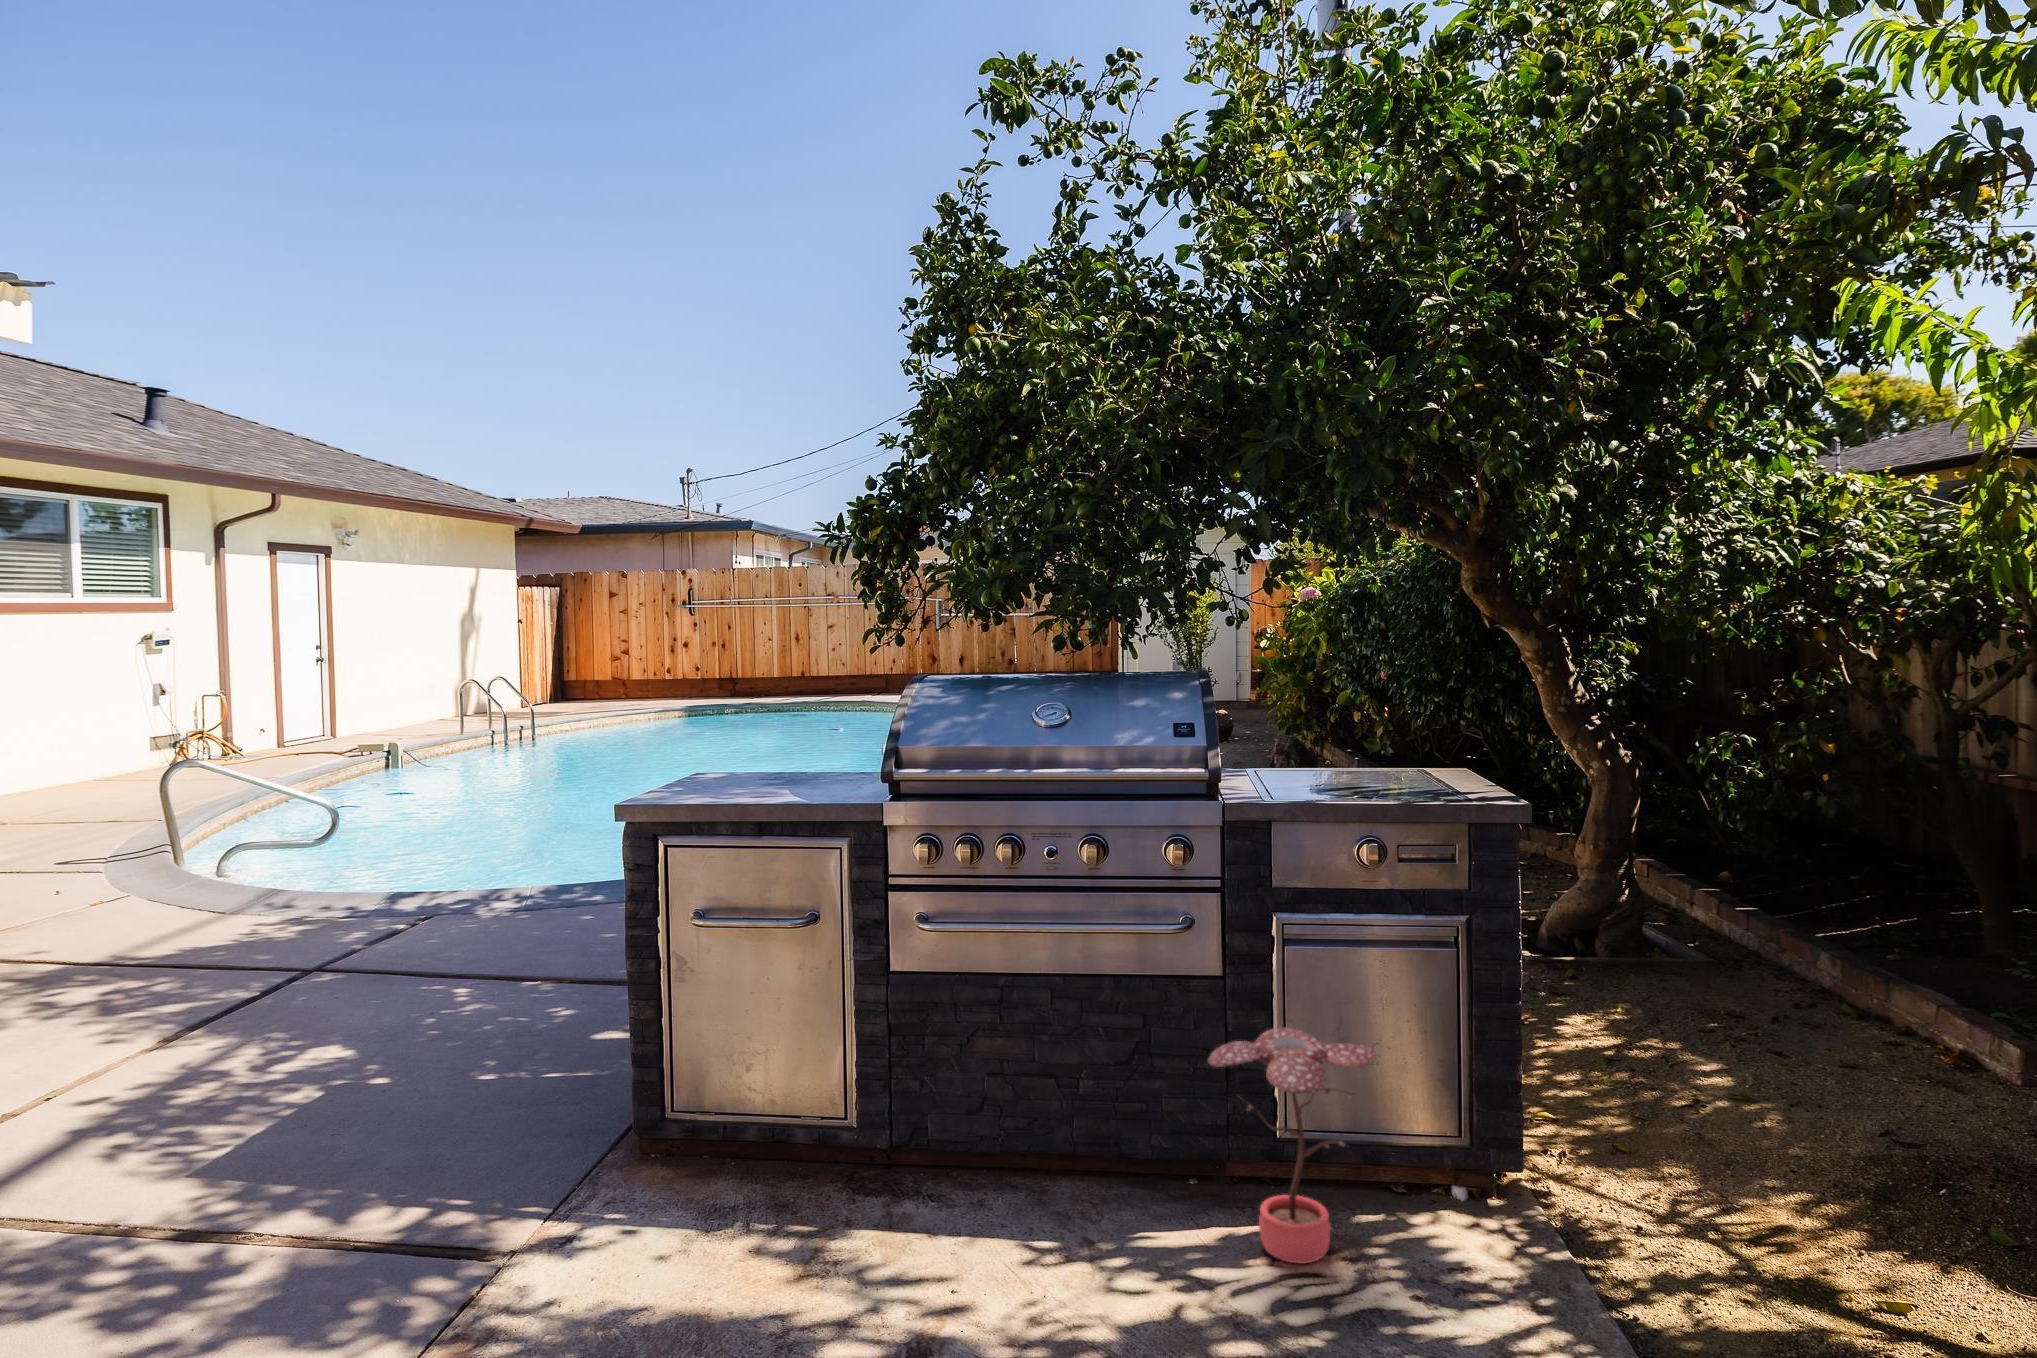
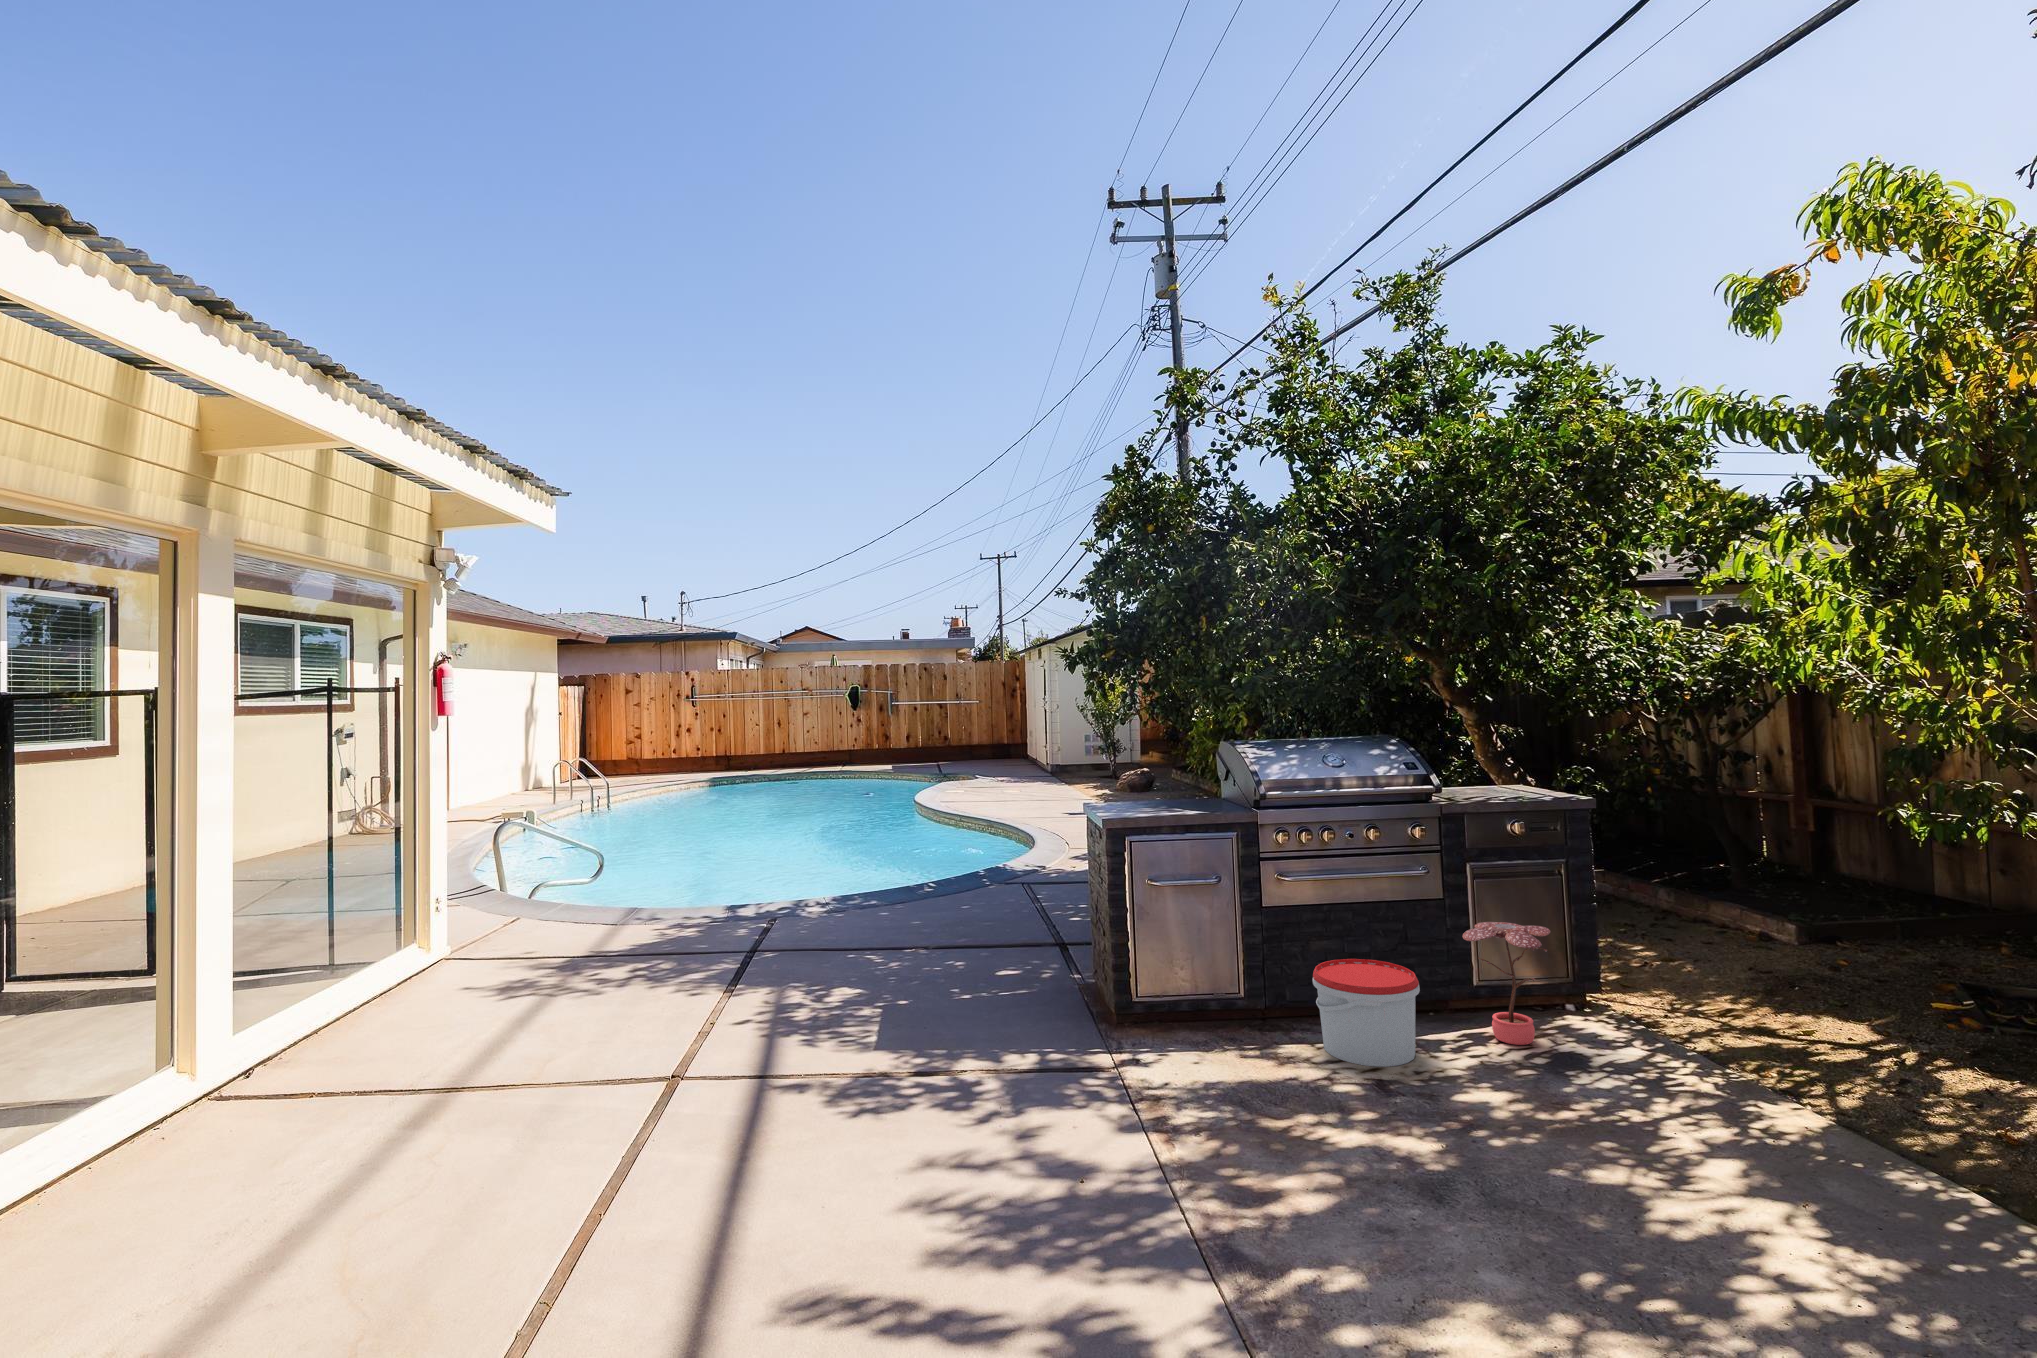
bucket: none [921,1074,1100,1282] -> present [1313,959,1420,1067]

